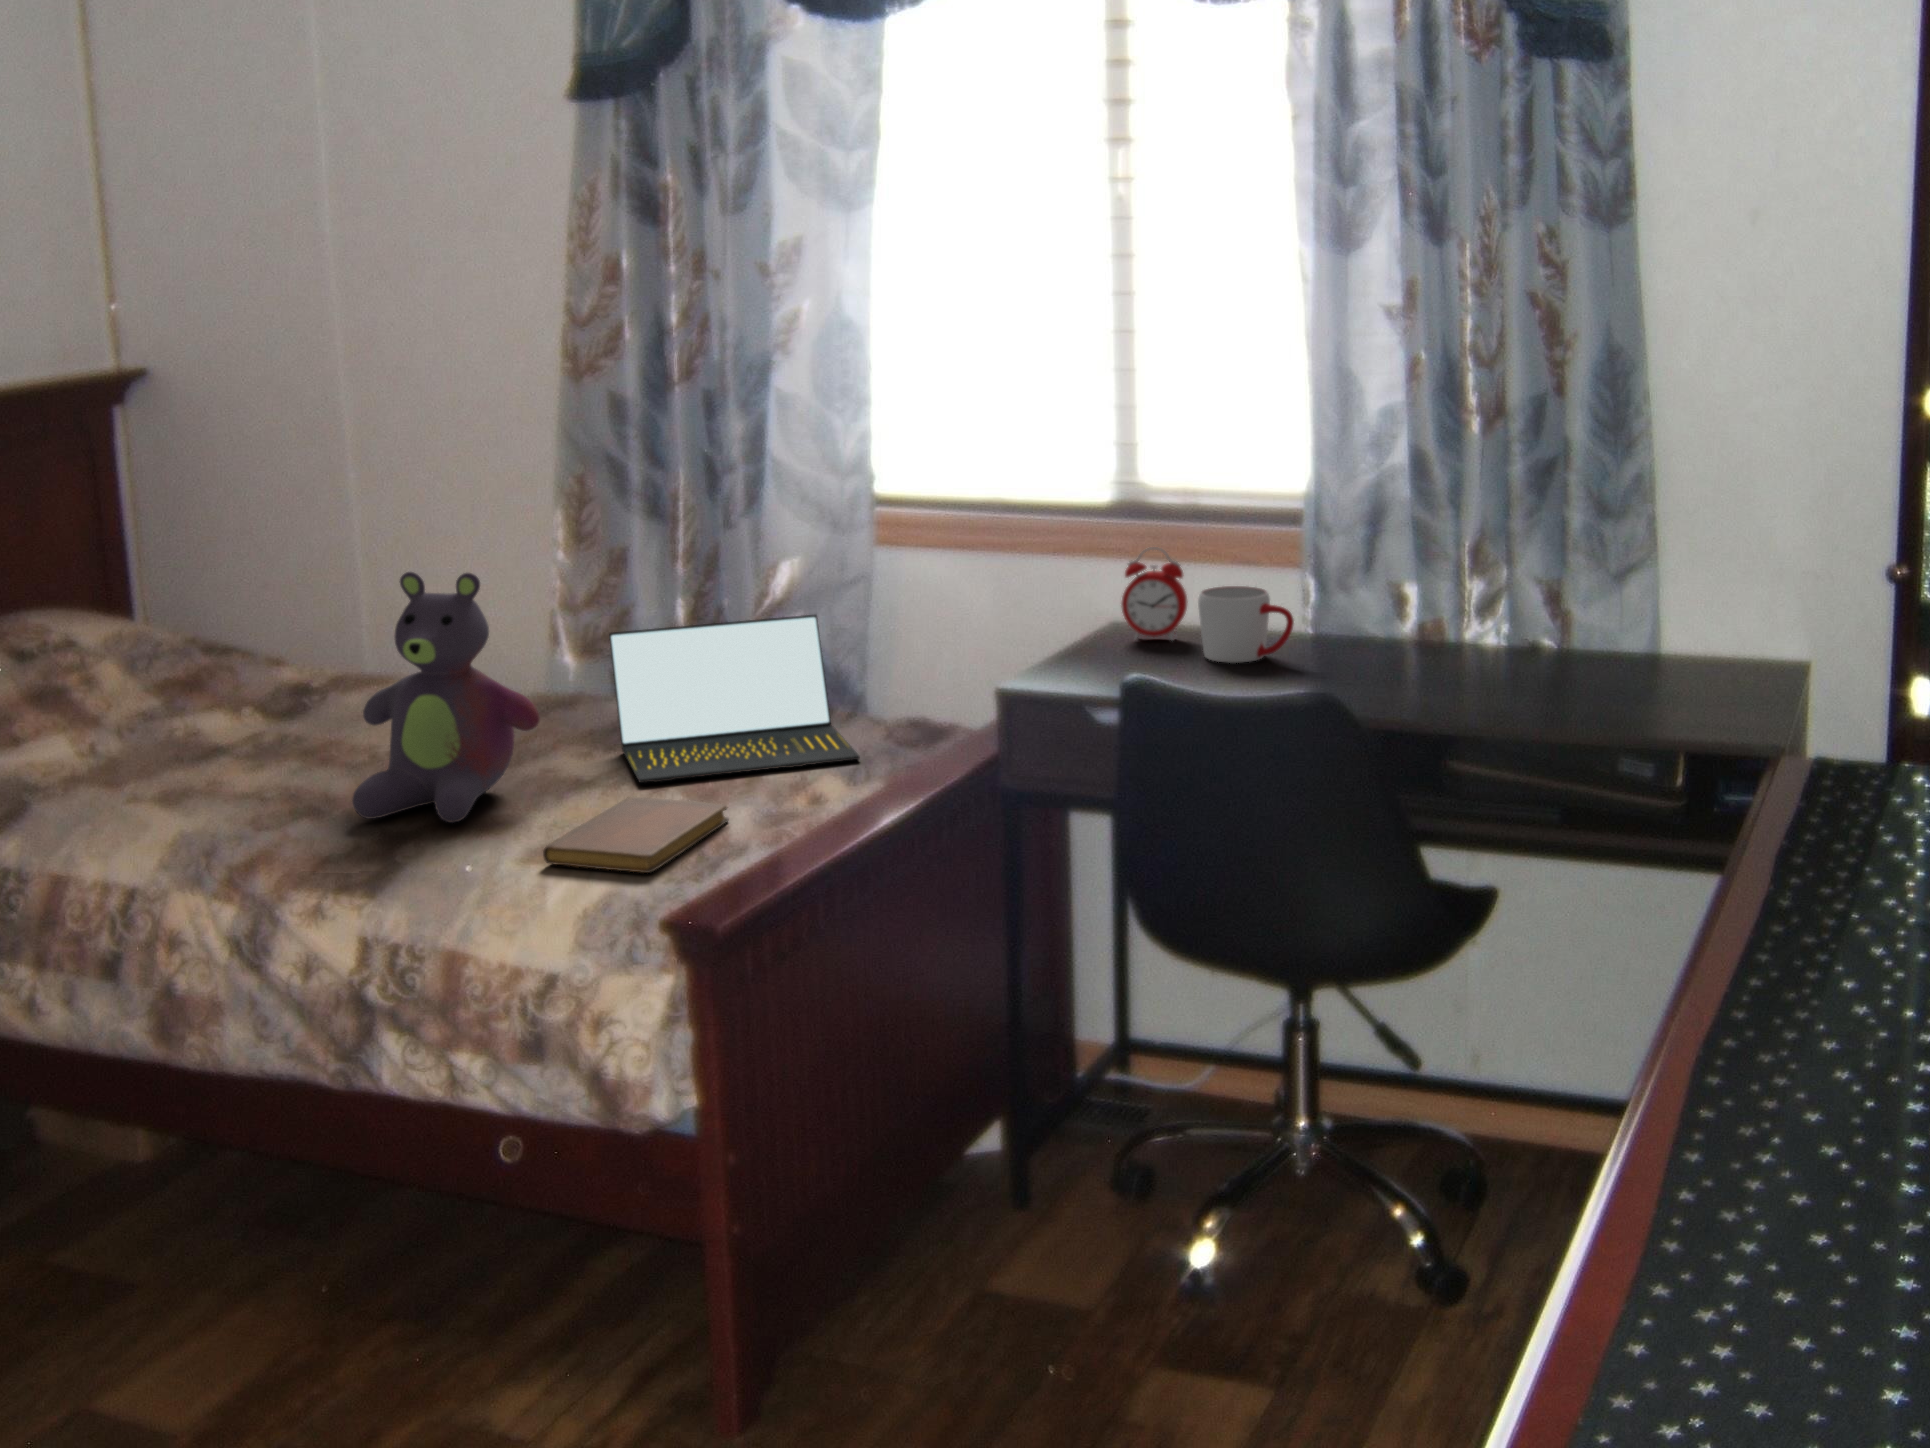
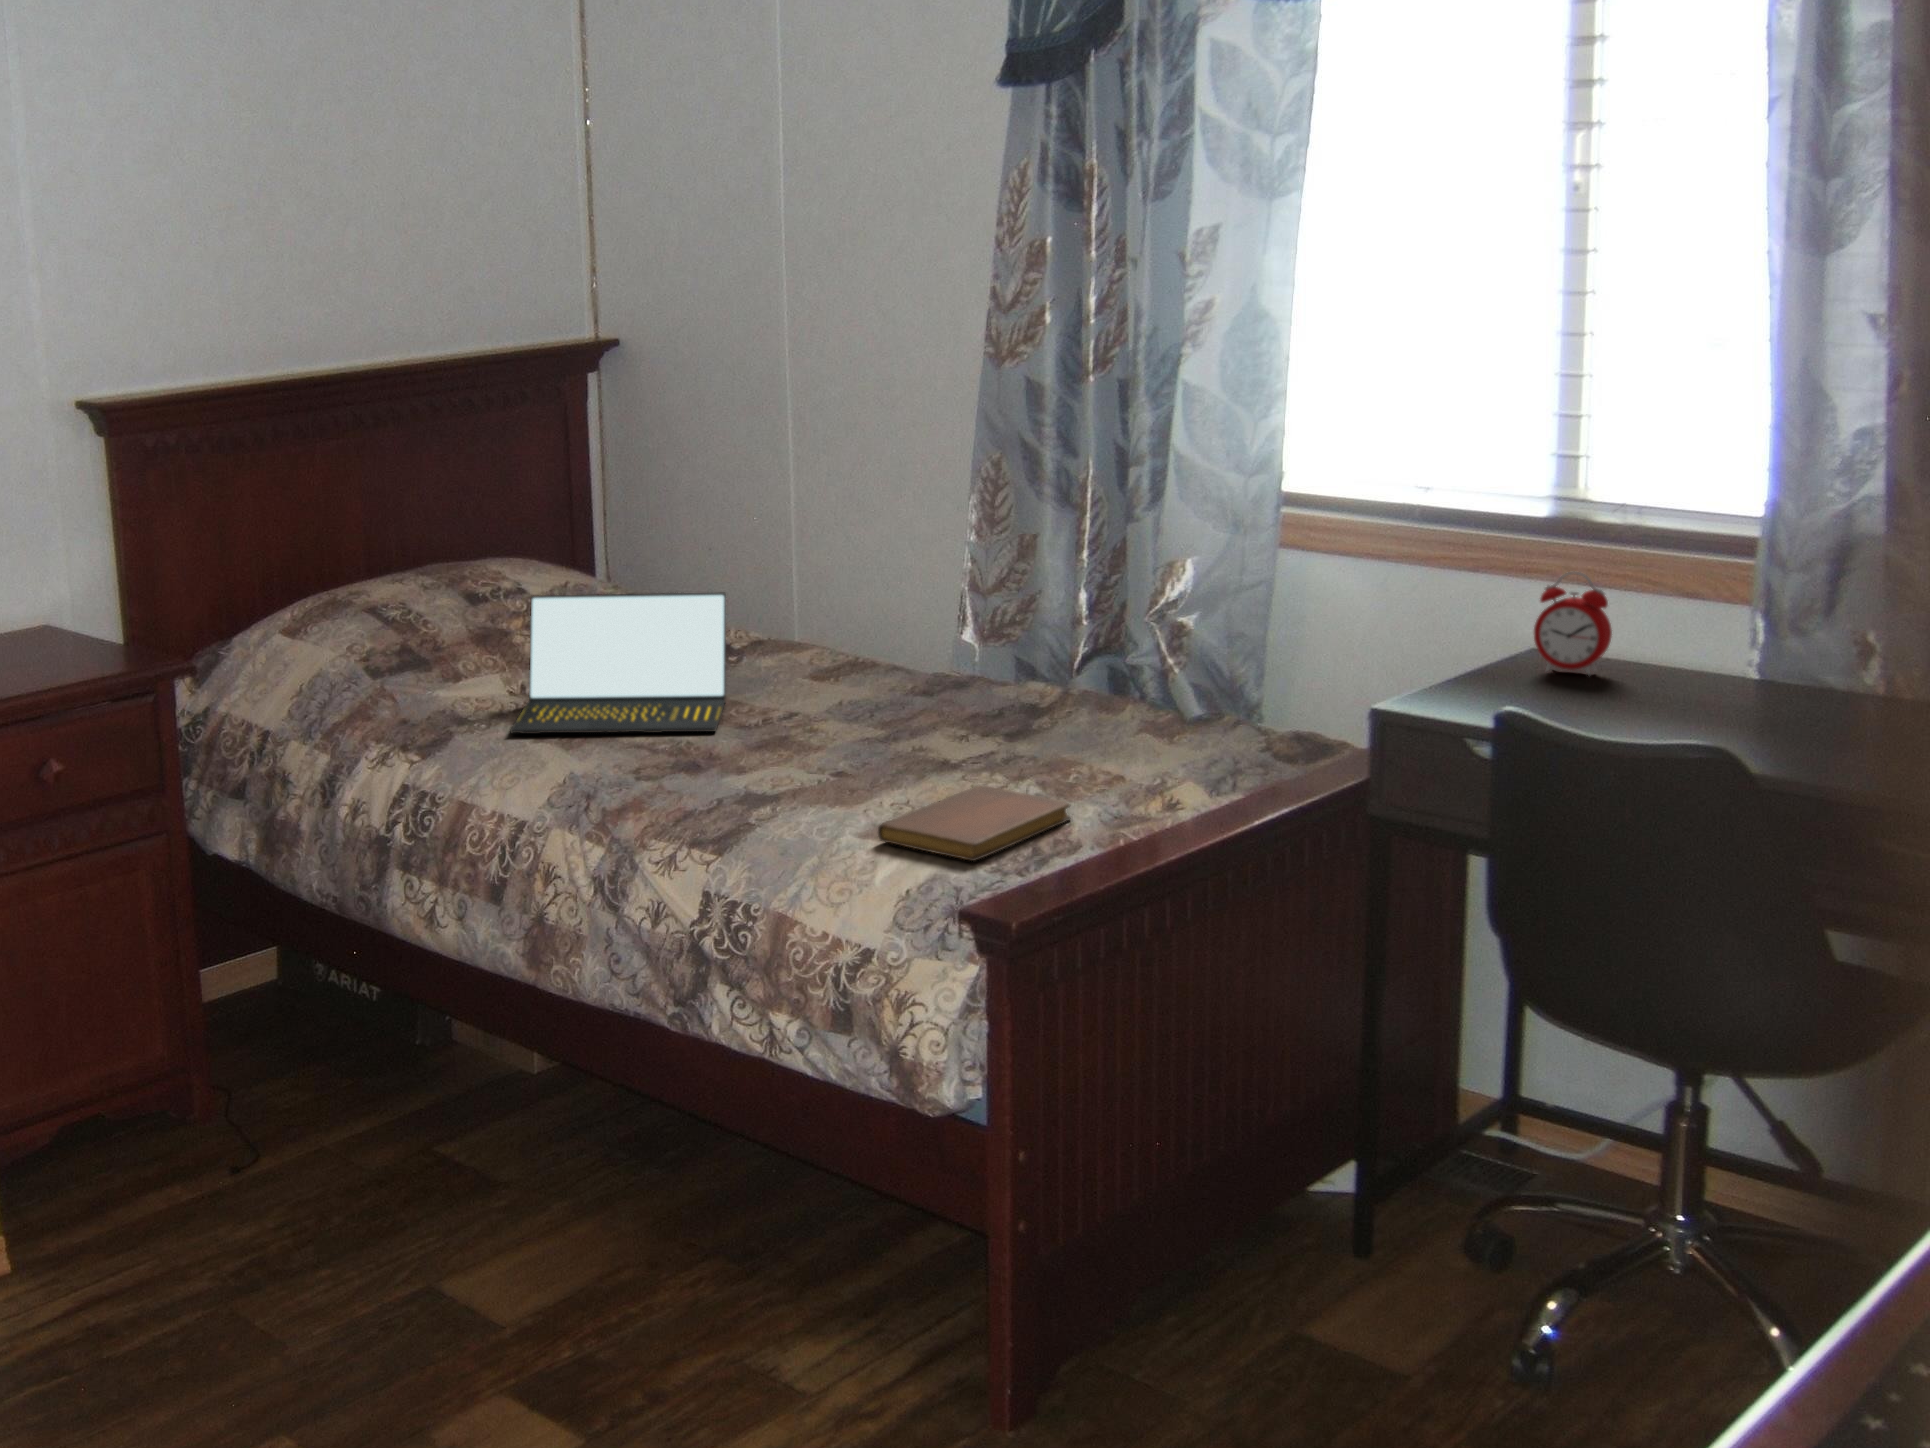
stuffed bear: present [352,572,540,823] -> none [721,548,903,793]
mug: present [1198,586,1294,663] -> none [1611,621,1718,706]
laptop: present [609,615,860,783] -> present [510,593,726,734]

